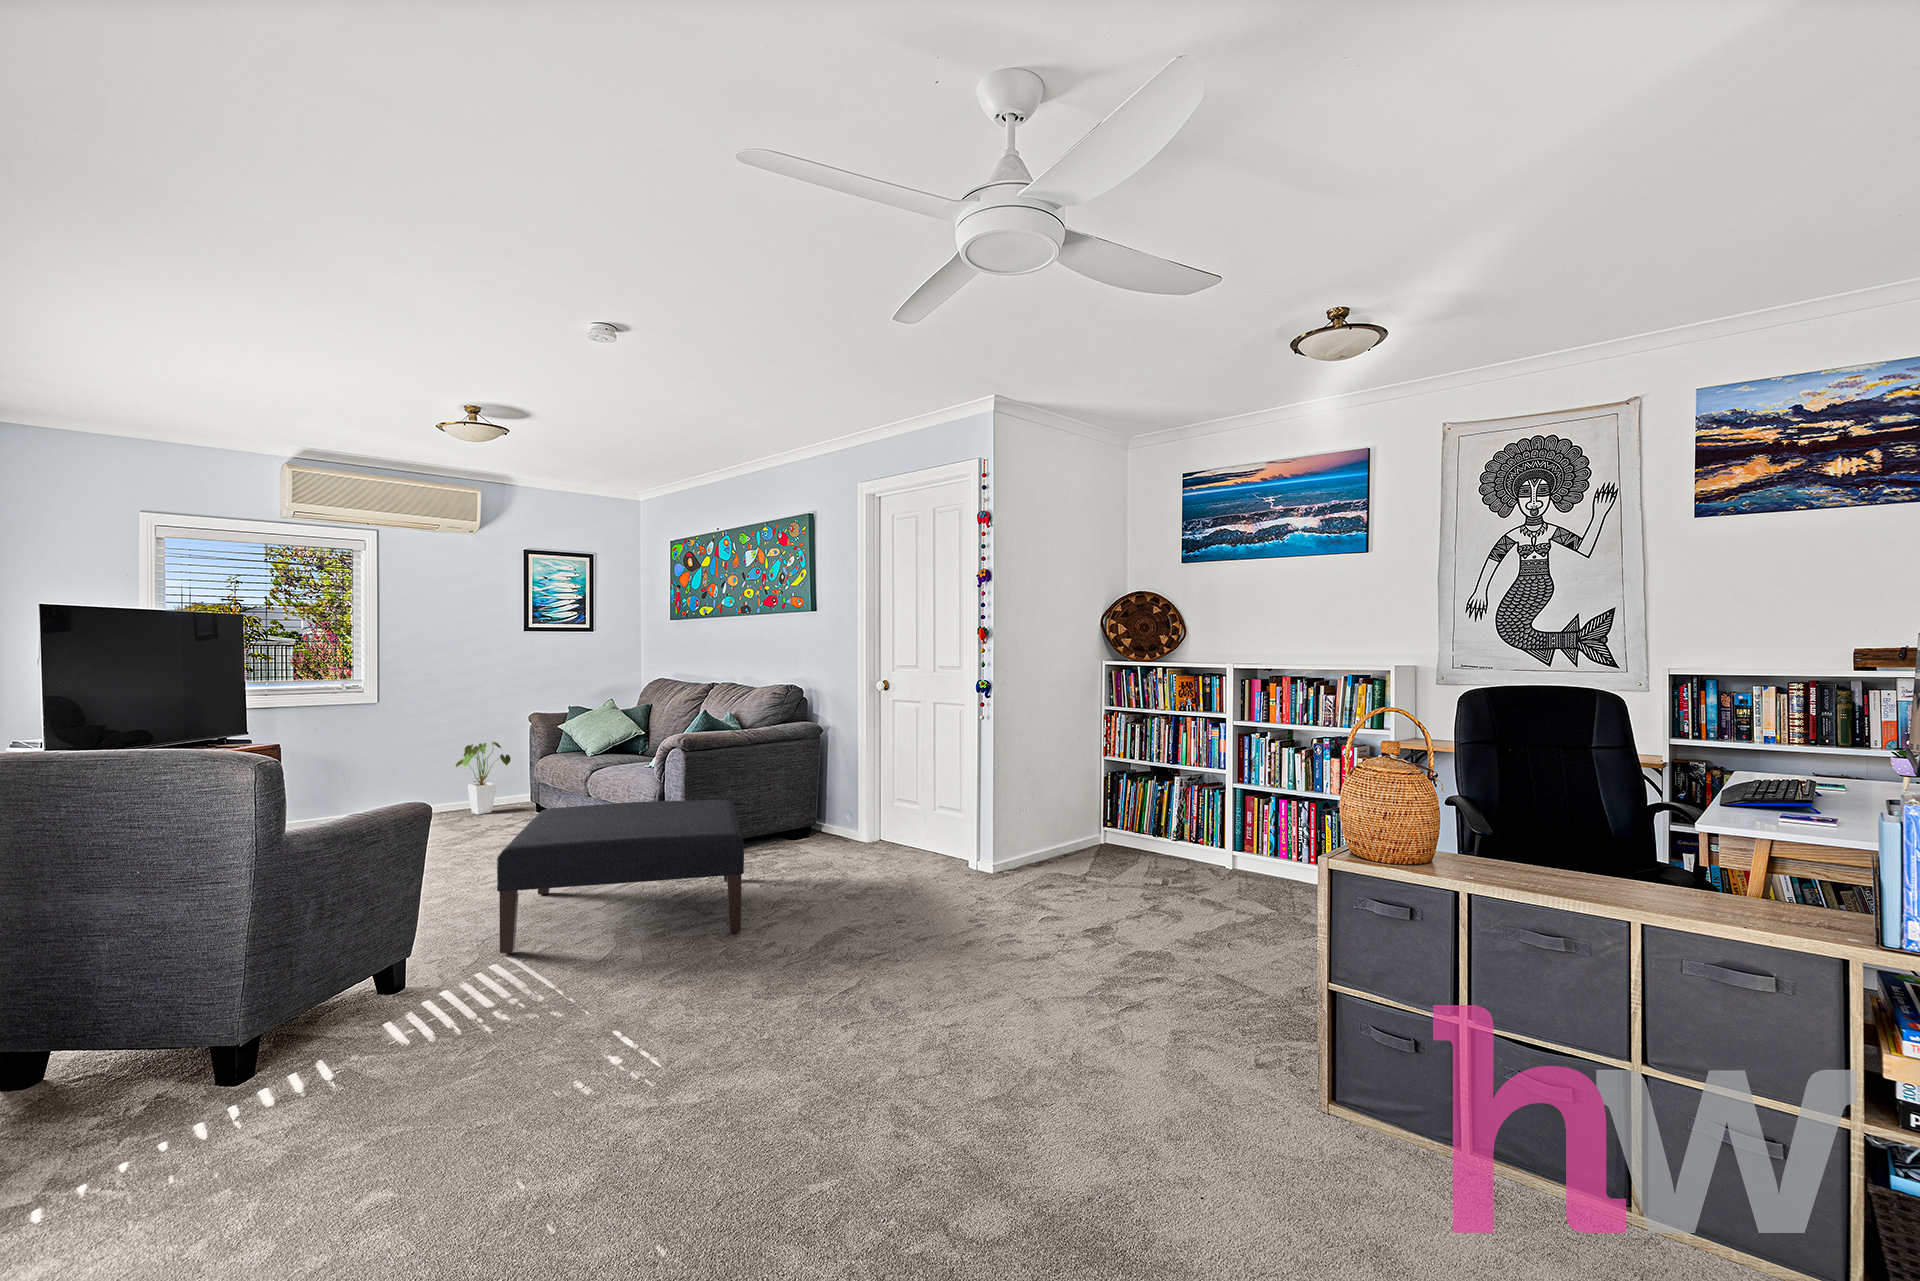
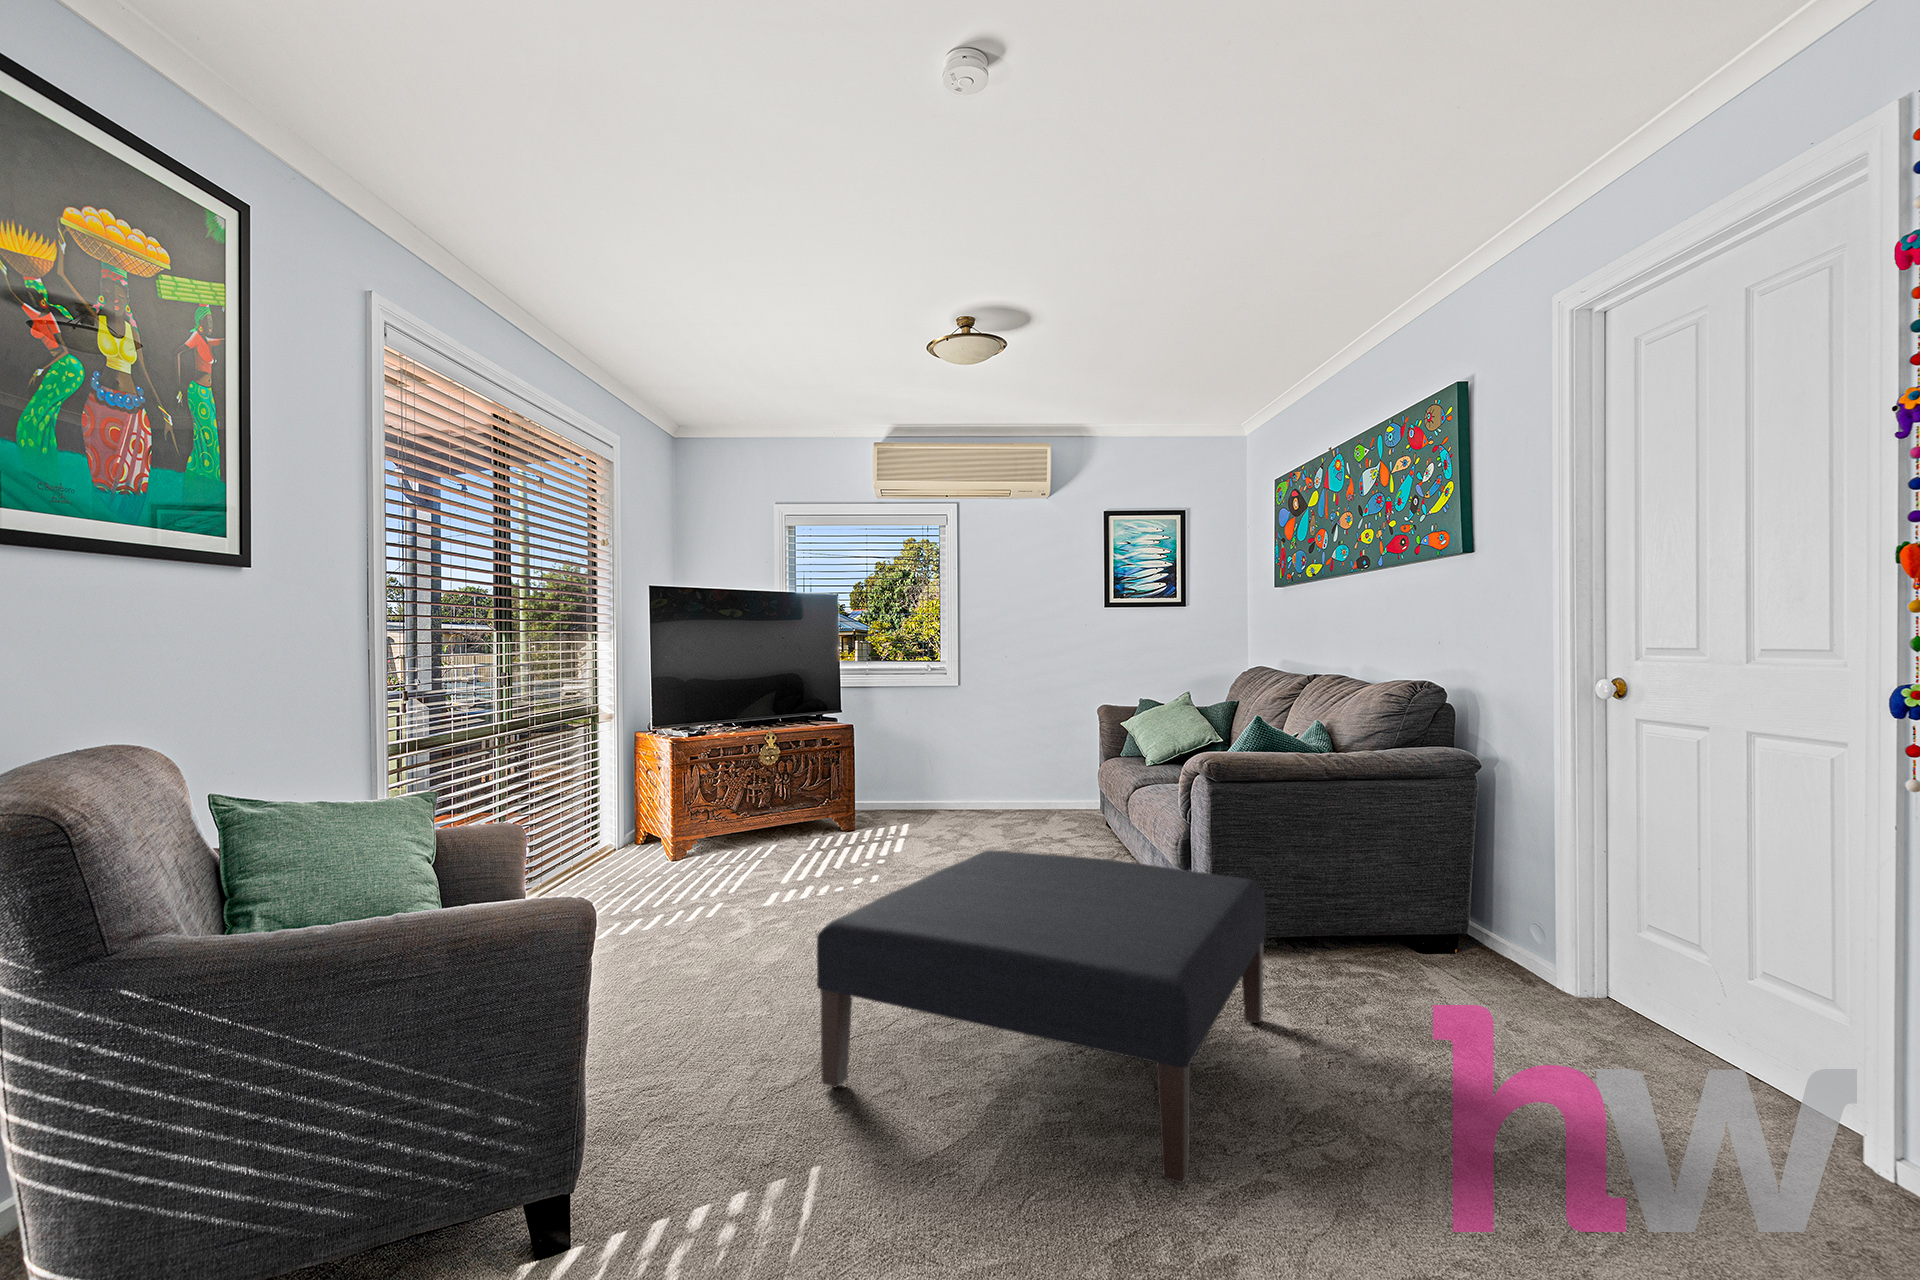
house plant: present [456,740,511,814] -> none [1026,734,1077,822]

